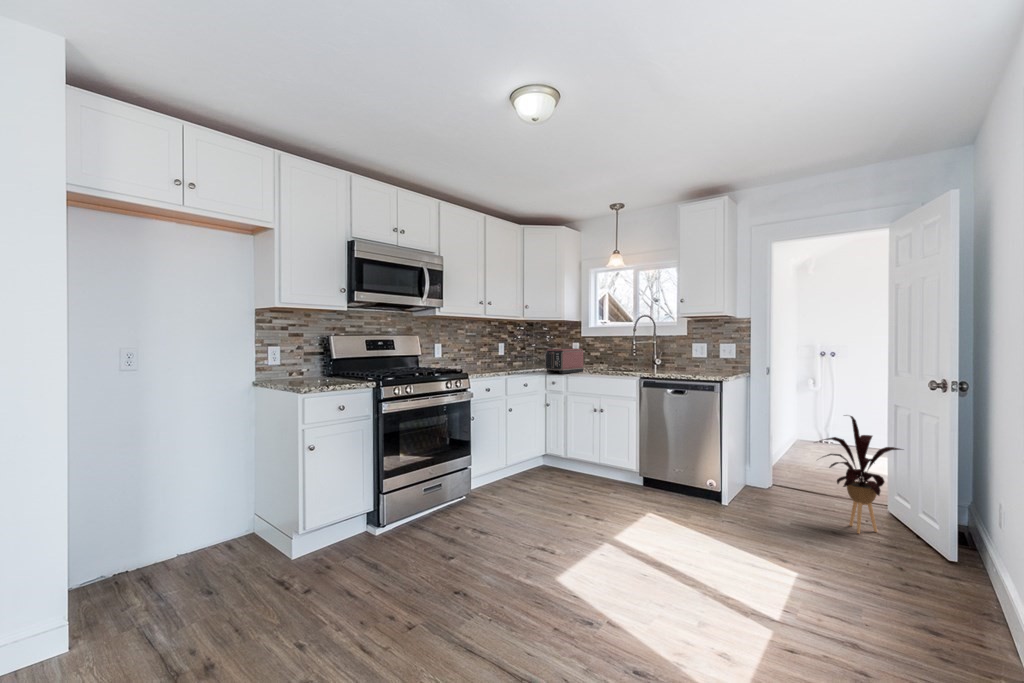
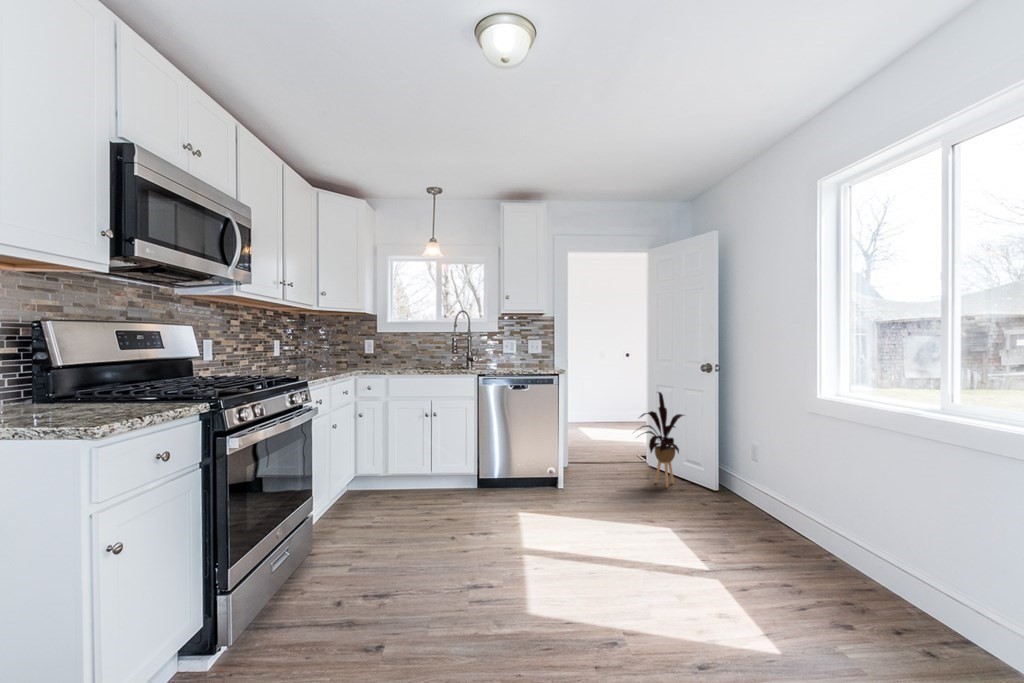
toaster: present [545,348,584,374] -> none [360,344,400,375]

